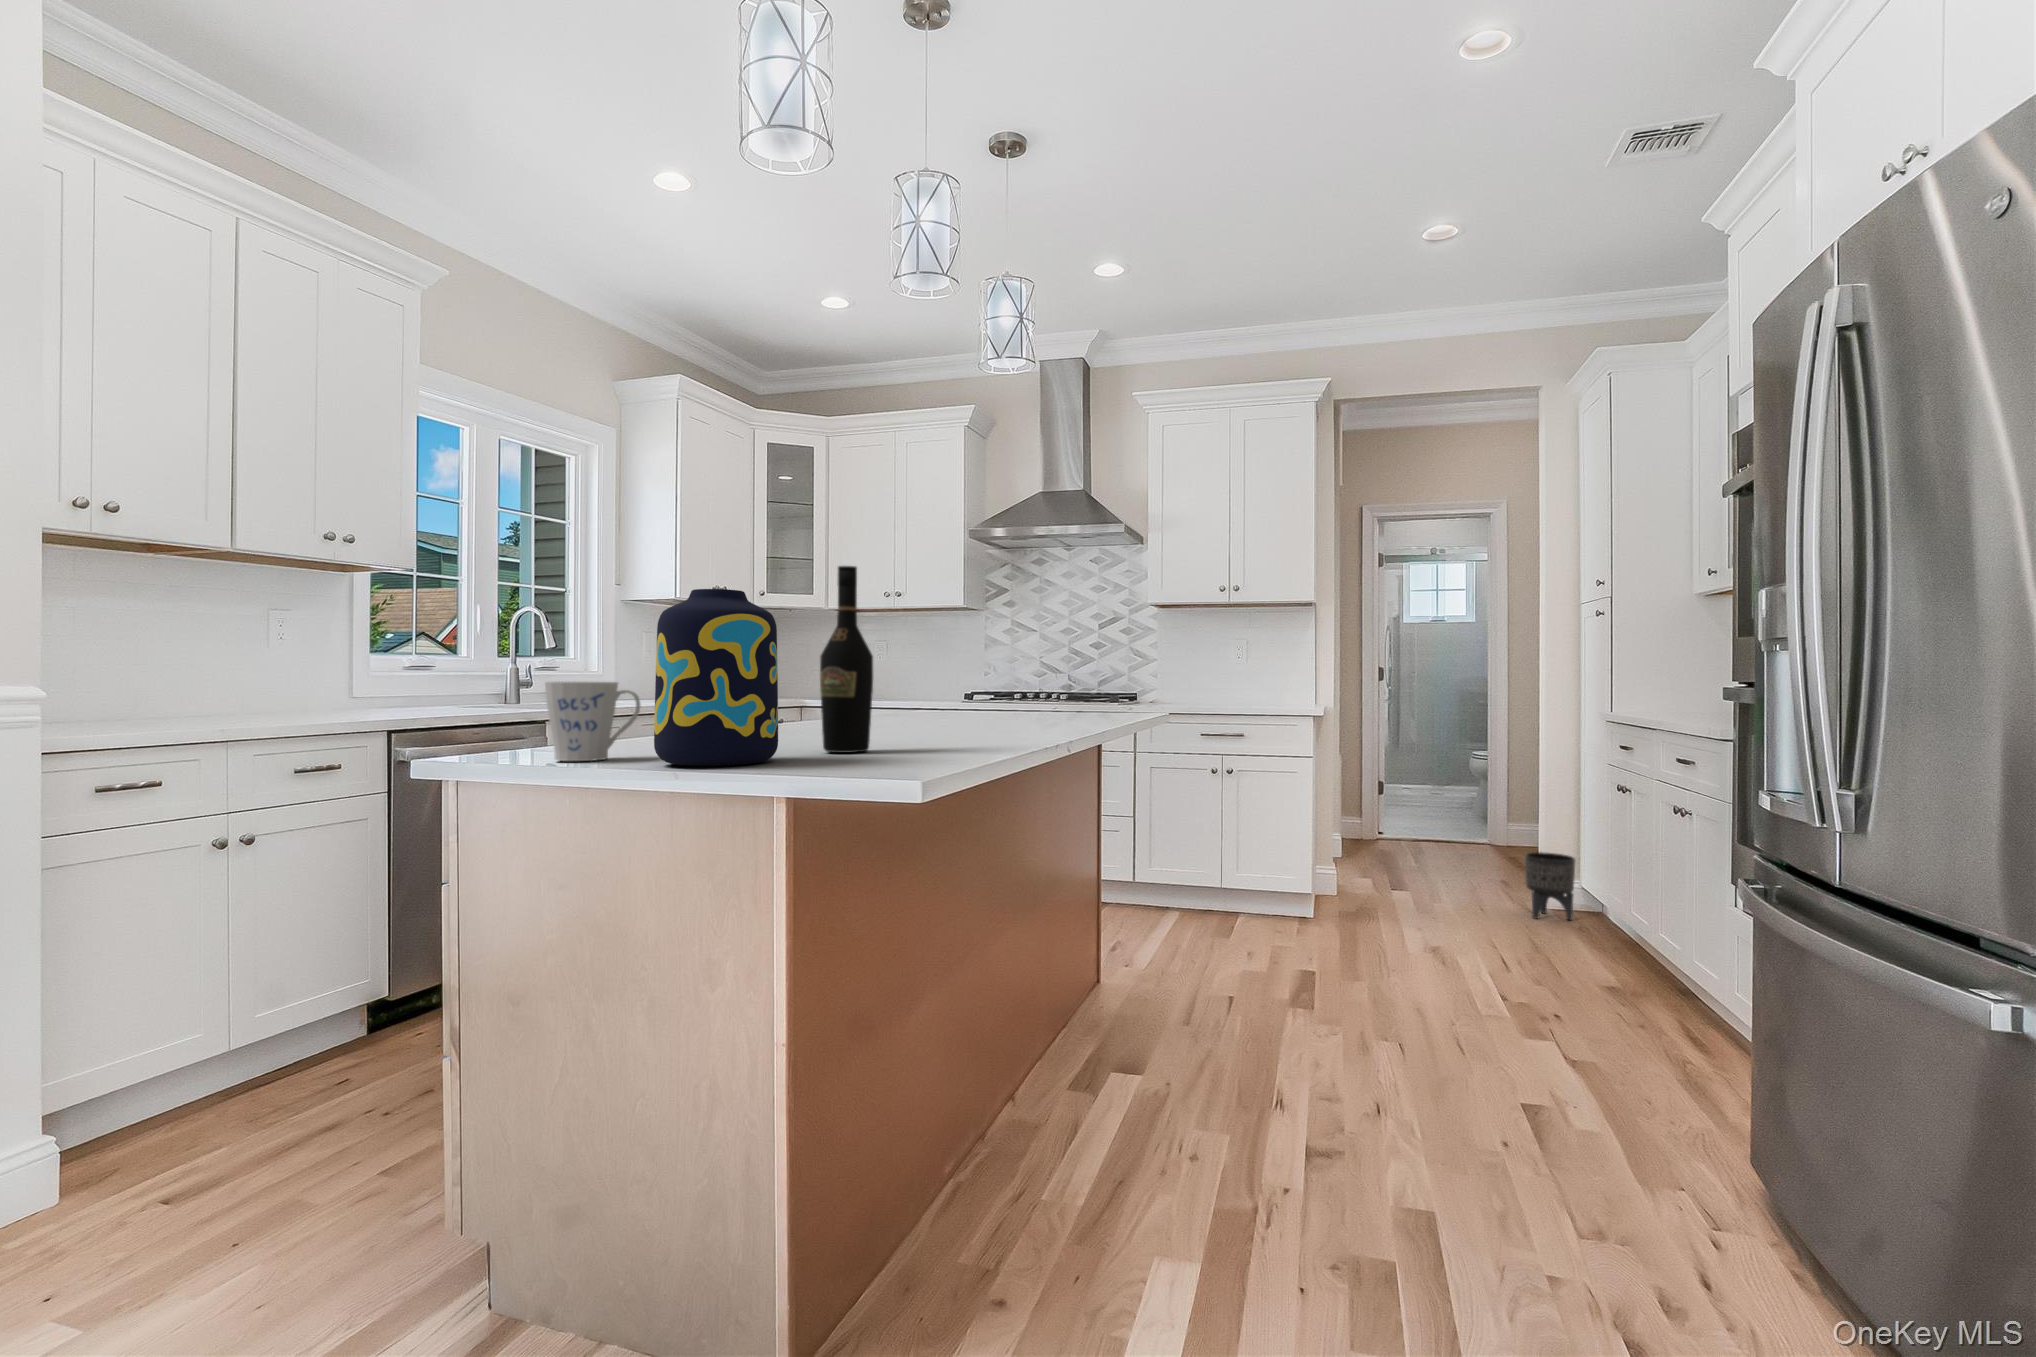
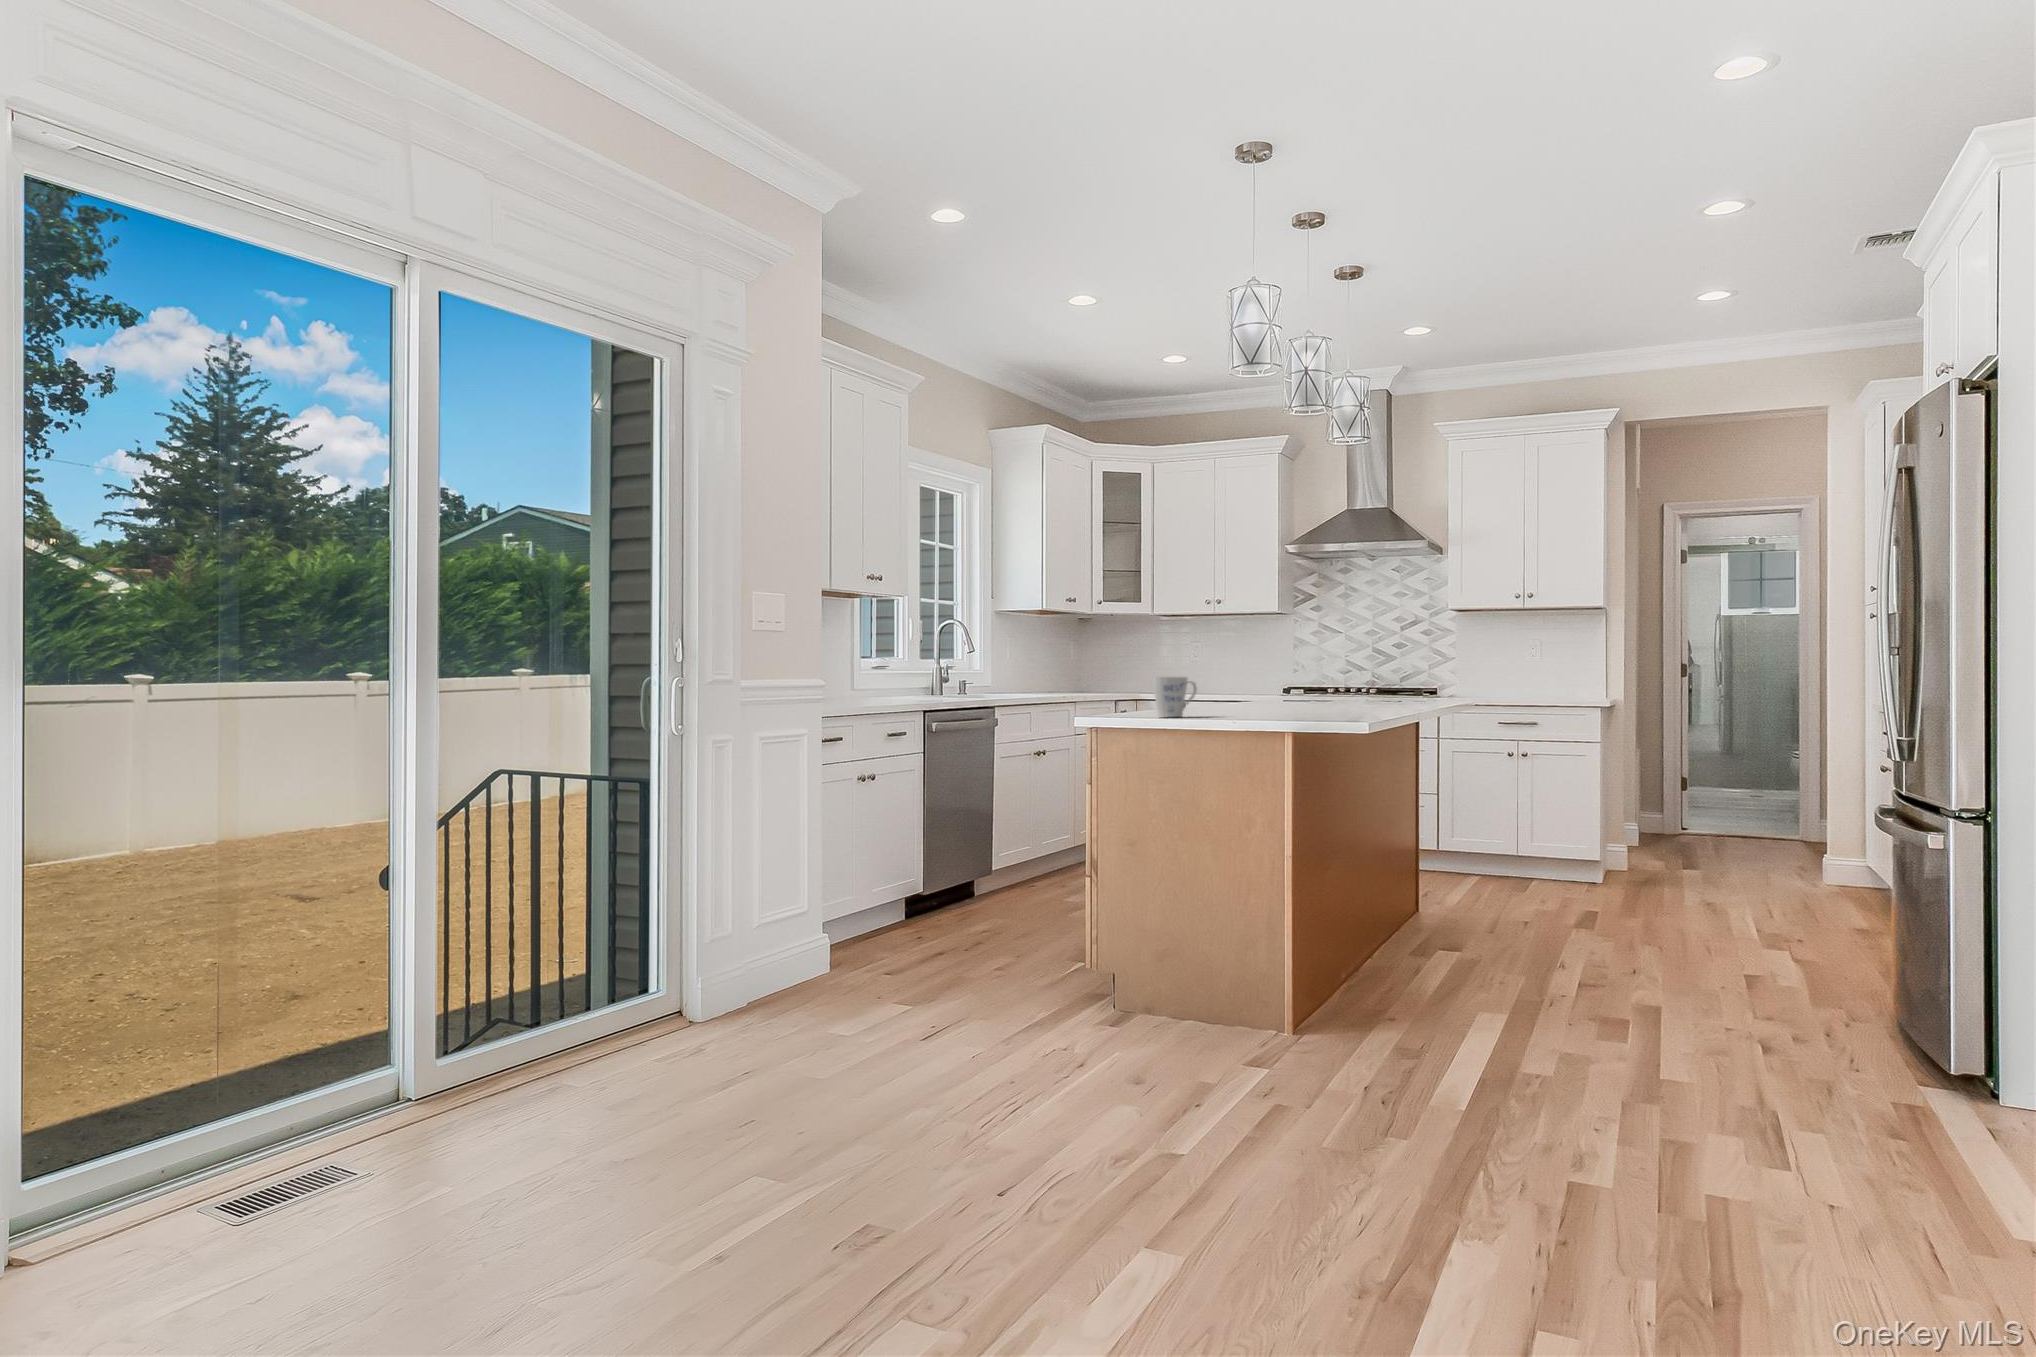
wine bottle: present [820,566,873,753] -> none [1291,614,1320,714]
vase: present [654,589,778,766] -> none [1221,630,1282,718]
planter: present [1525,852,1576,920] -> none [1808,833,1857,893]

